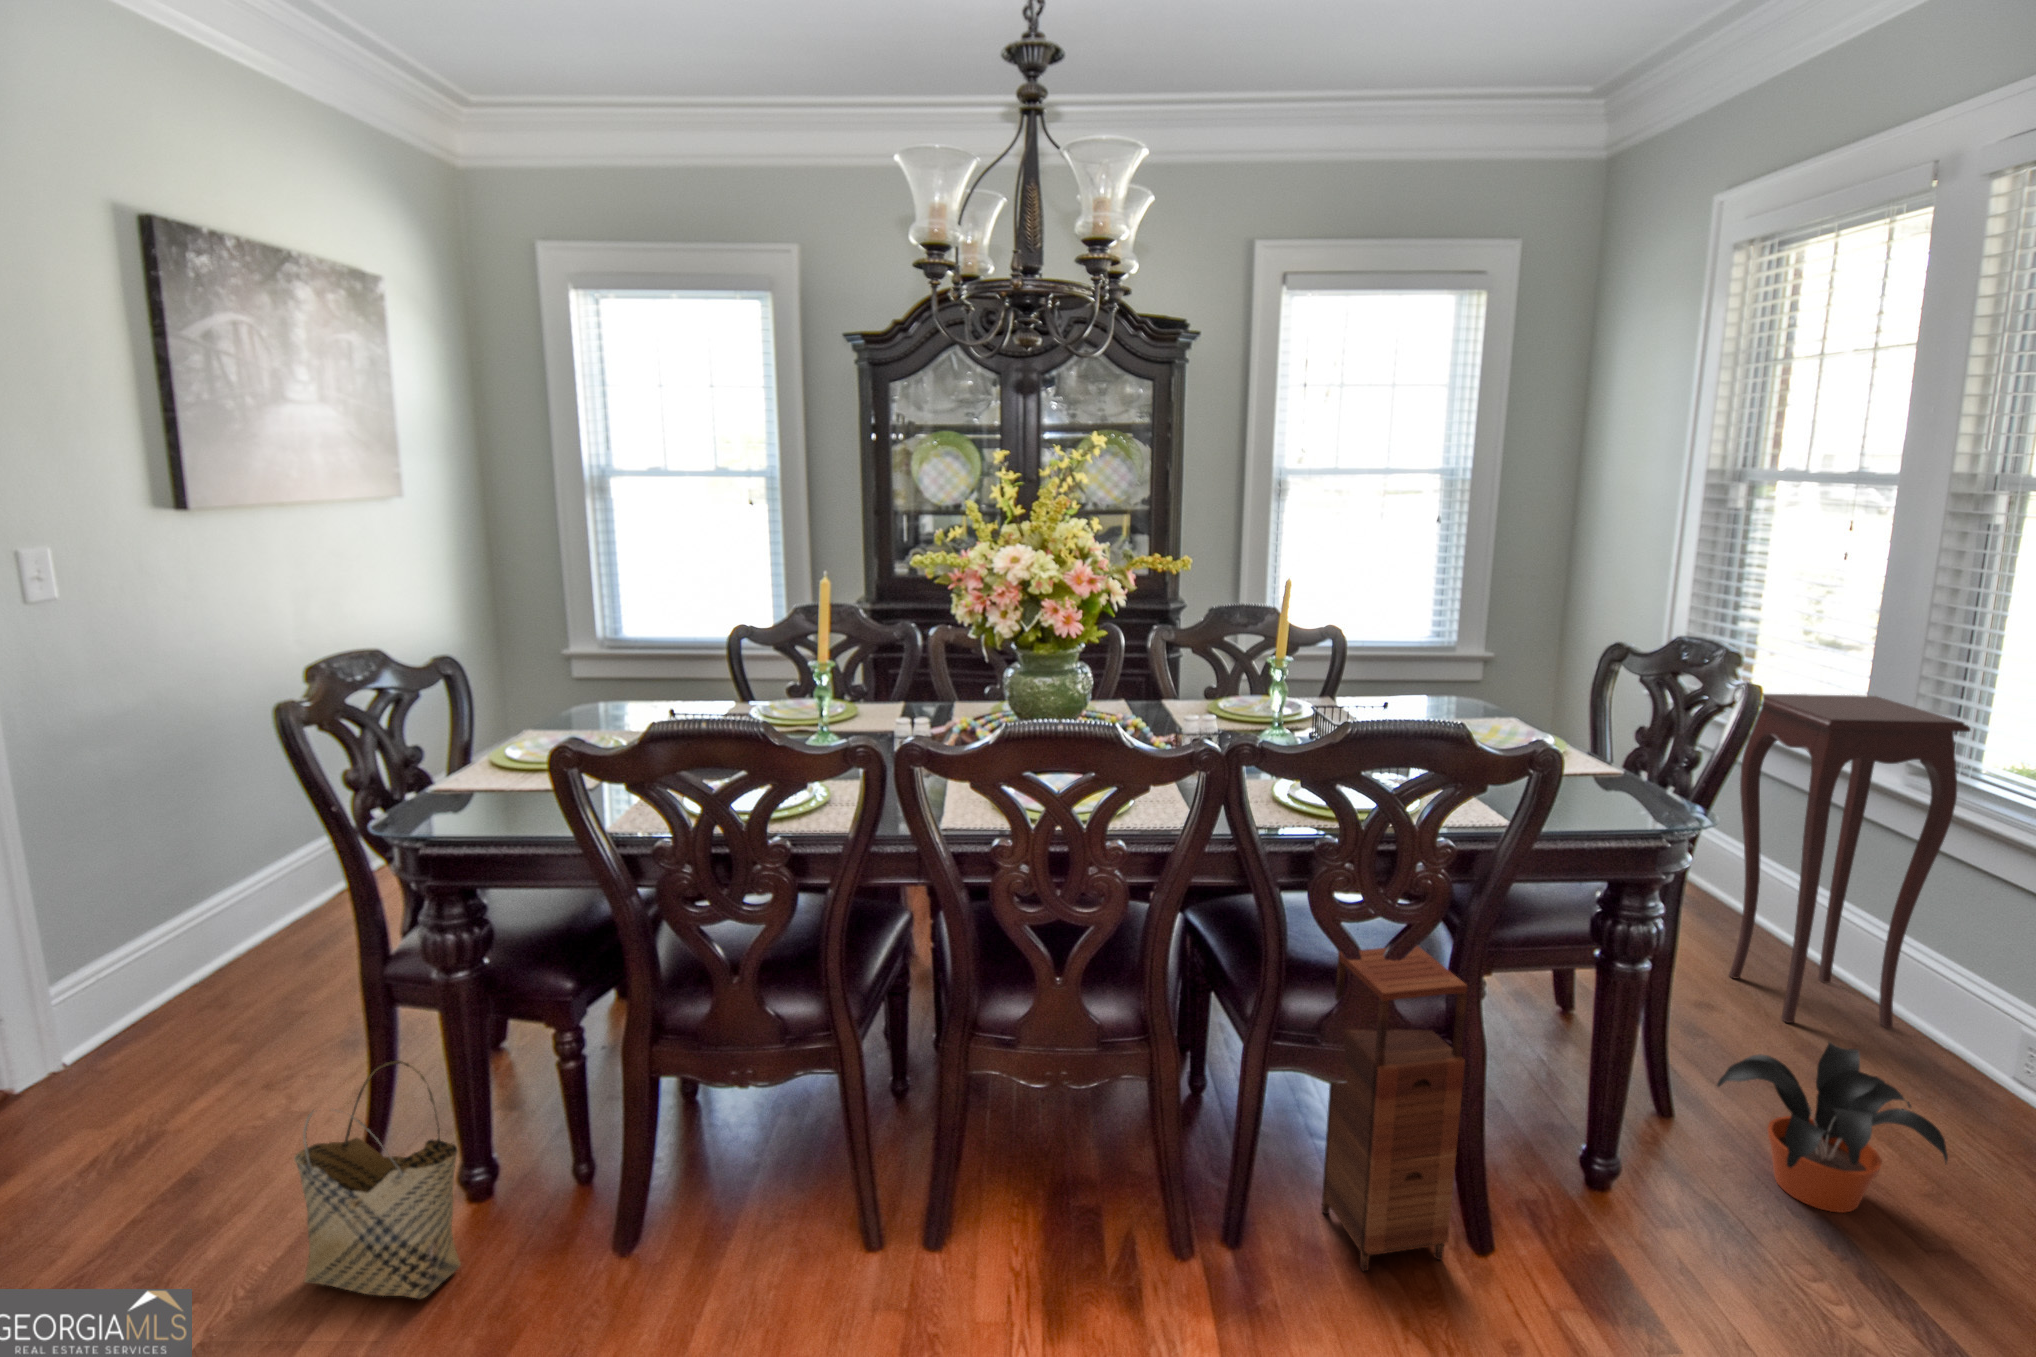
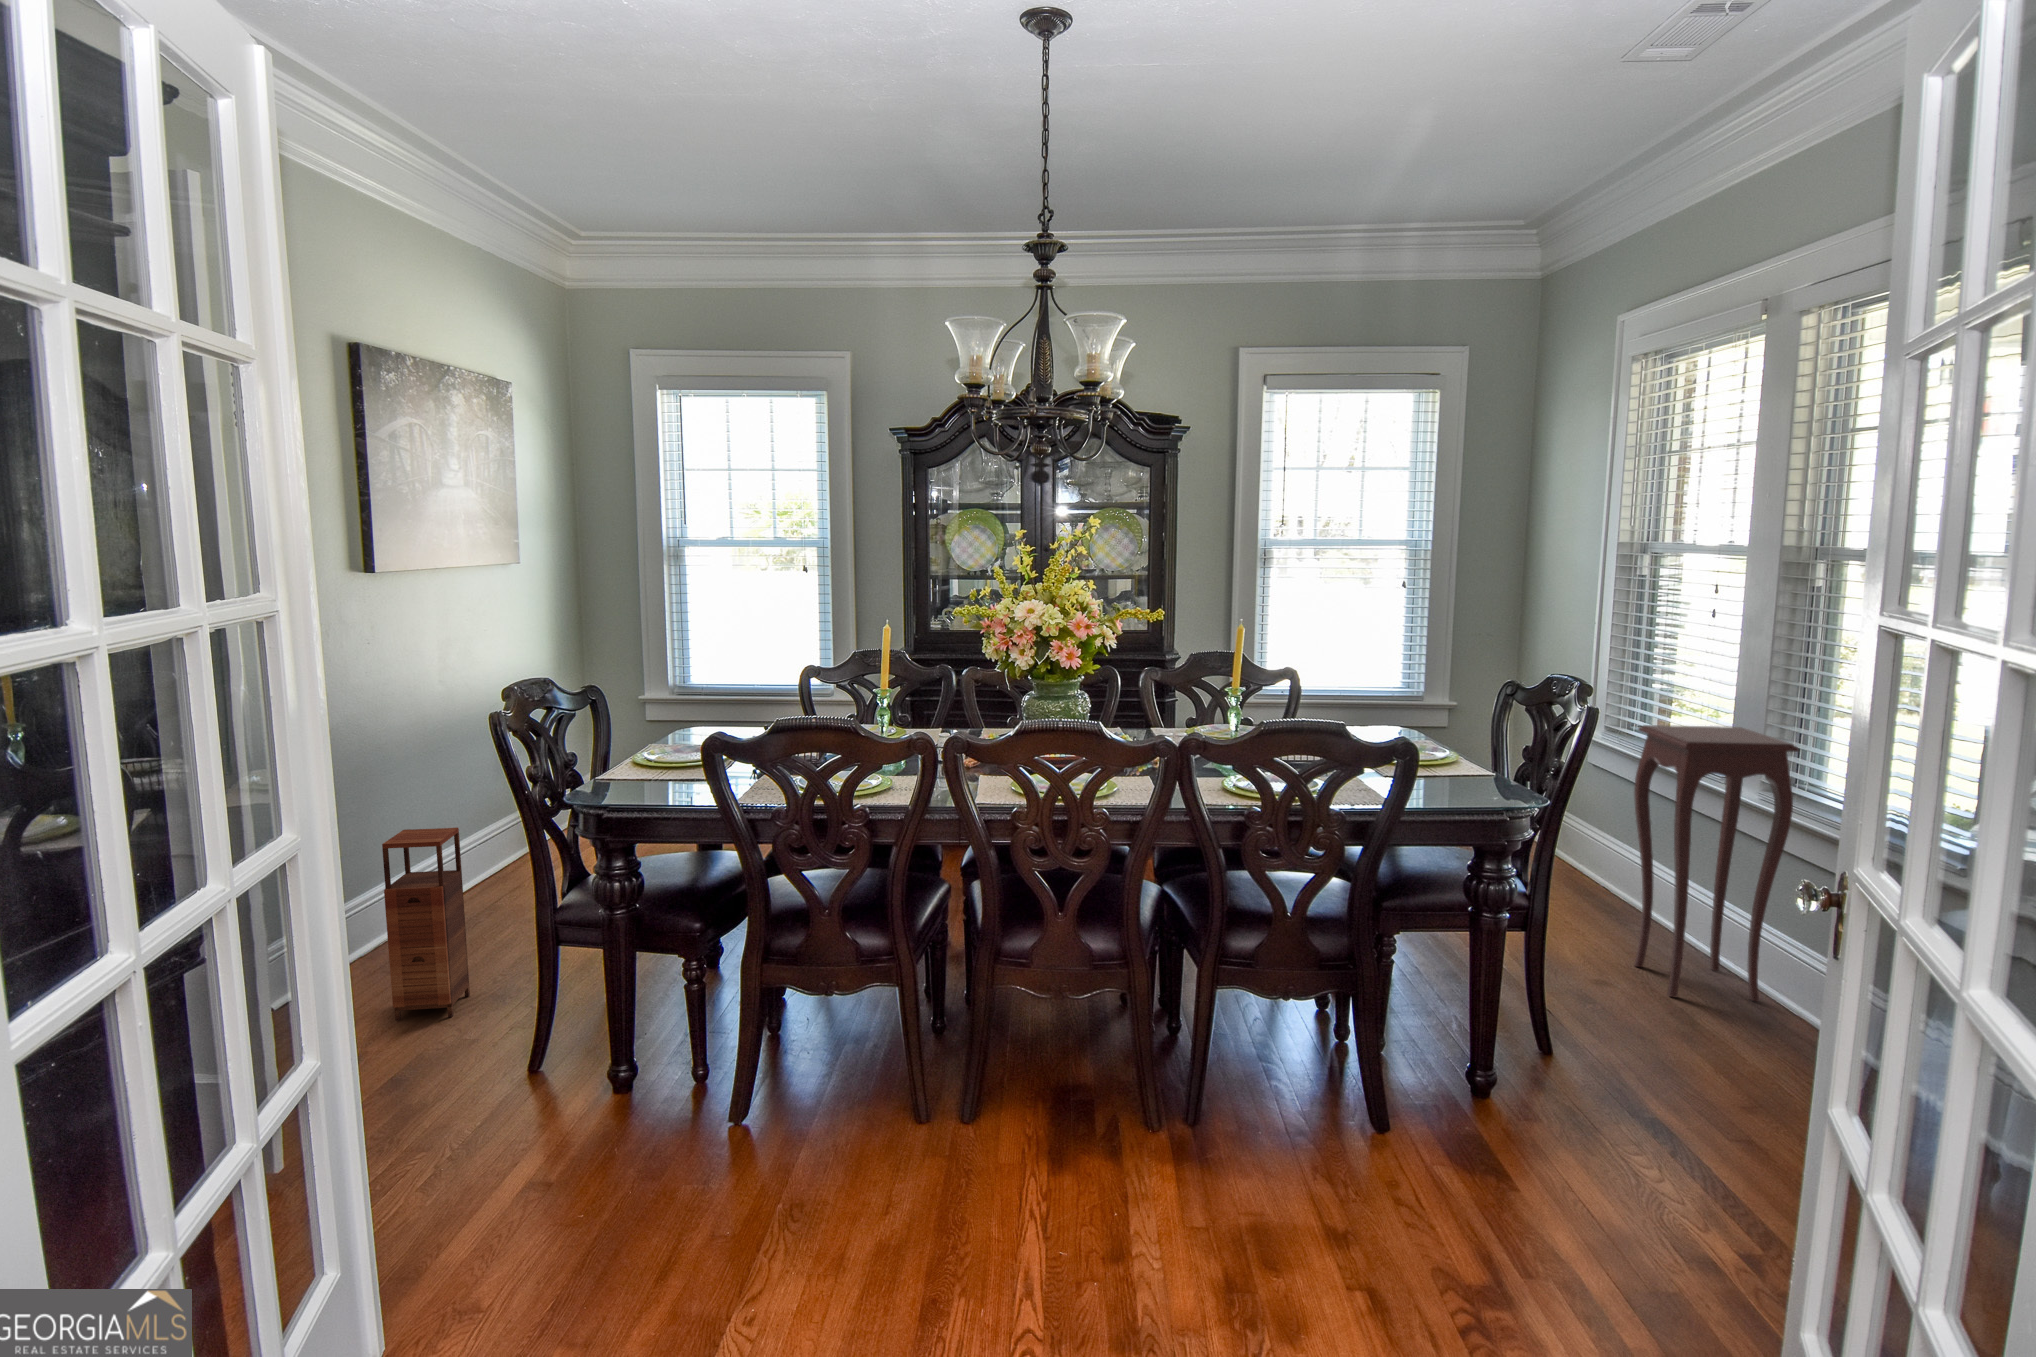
storage cabinet: present [1322,946,1468,1271] -> present [382,828,470,1021]
potted plant: present [1717,1042,1948,1213] -> none [1575,986,1737,1114]
woven basket: present [294,1060,461,1299] -> none [500,973,617,1145]

